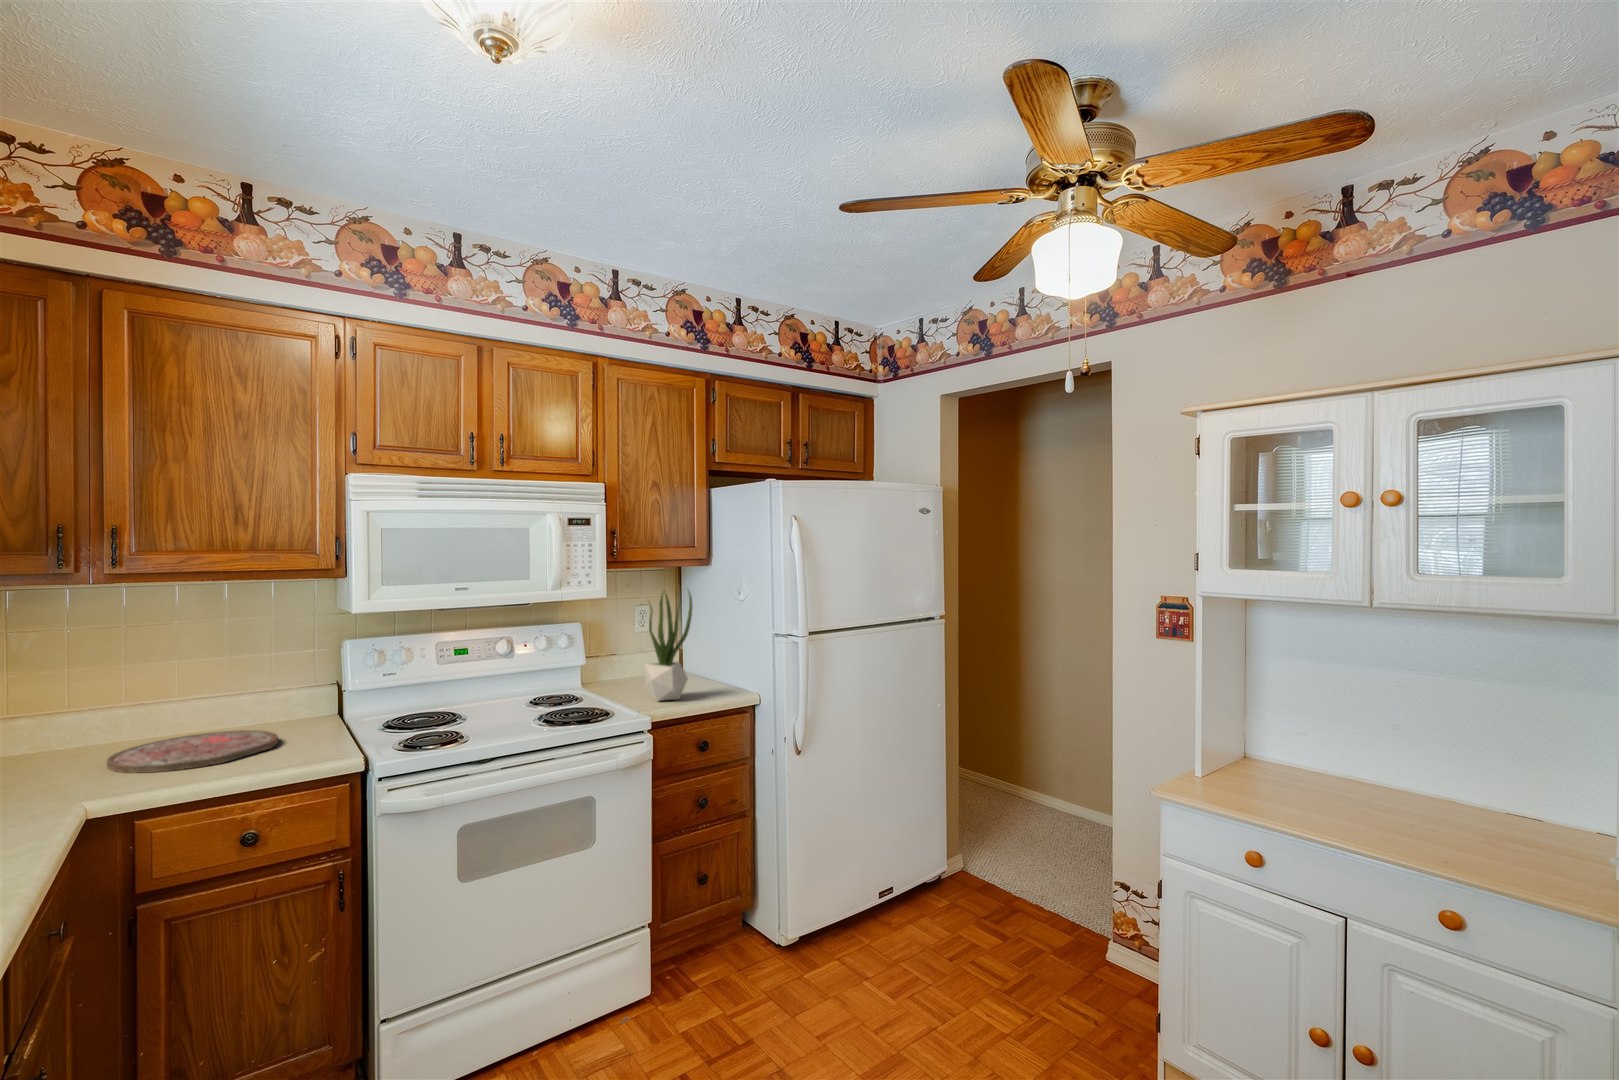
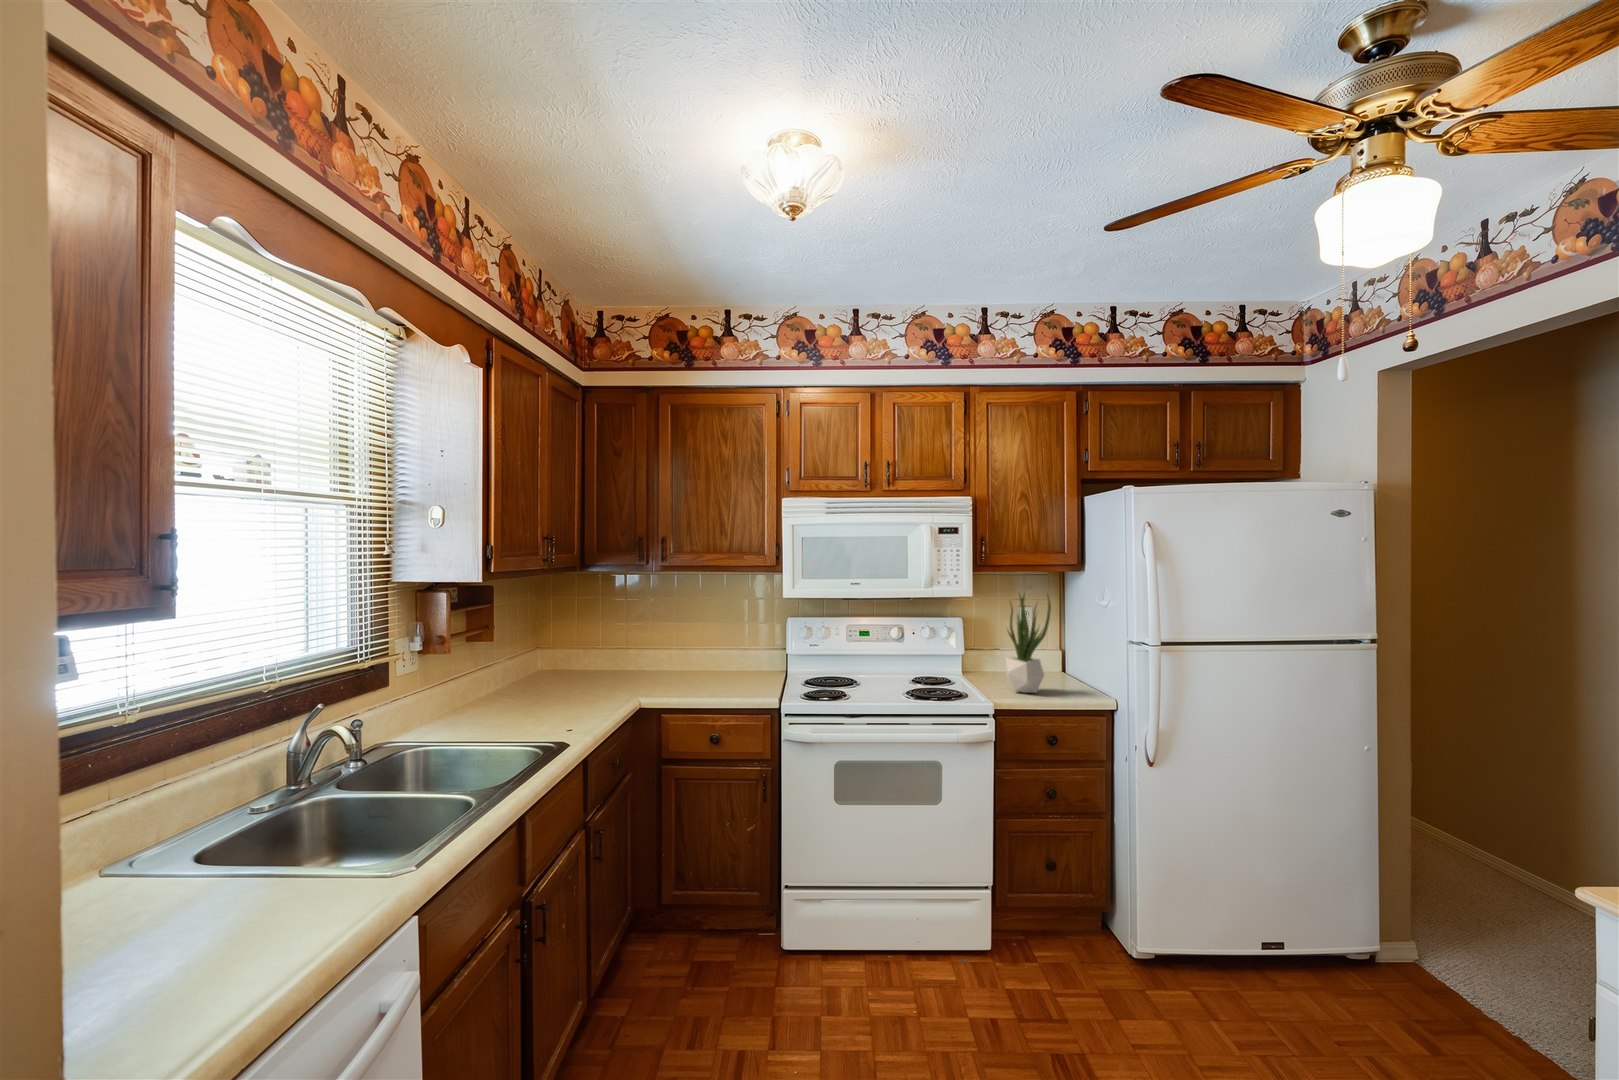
cutting board: present [107,730,278,773] -> none [659,669,743,690]

